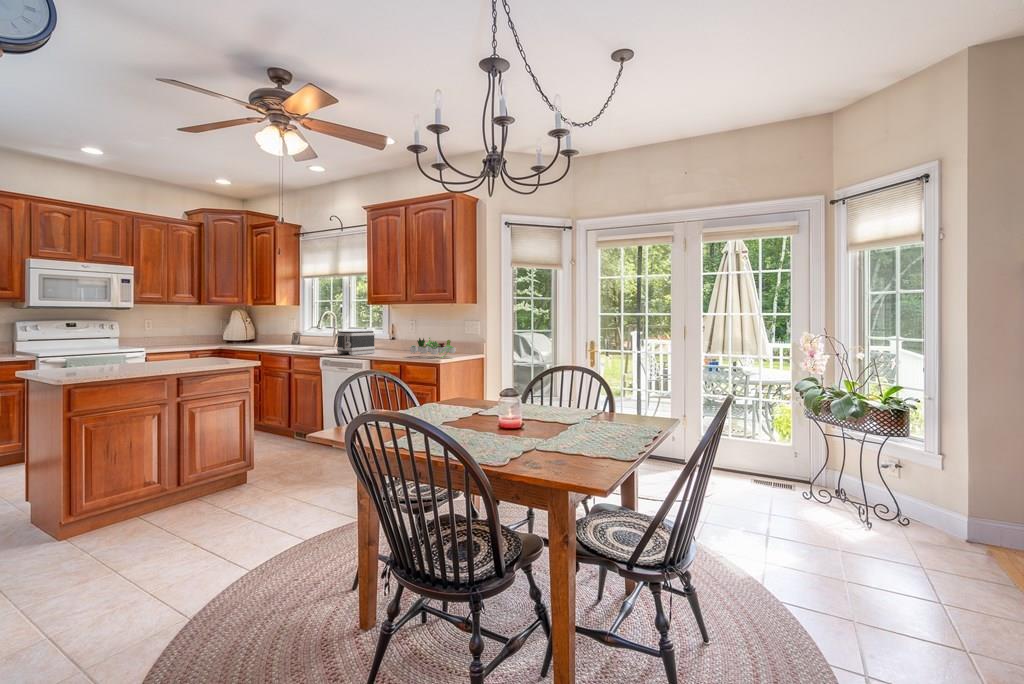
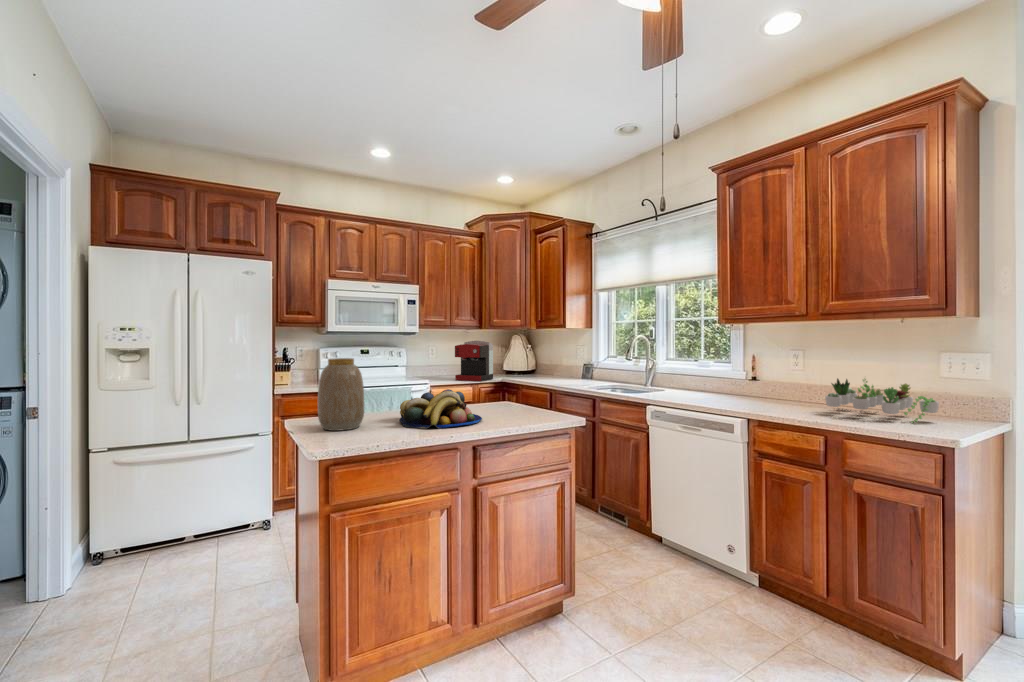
coffee maker: none [172,316,211,349] -> present [455,341,493,381]
vase: none [53,324,91,370] -> present [318,358,364,431]
toaster: present [337,331,375,355] -> none [673,363,730,403]
fruit bowl: none [119,346,184,368] -> present [399,389,482,429]

